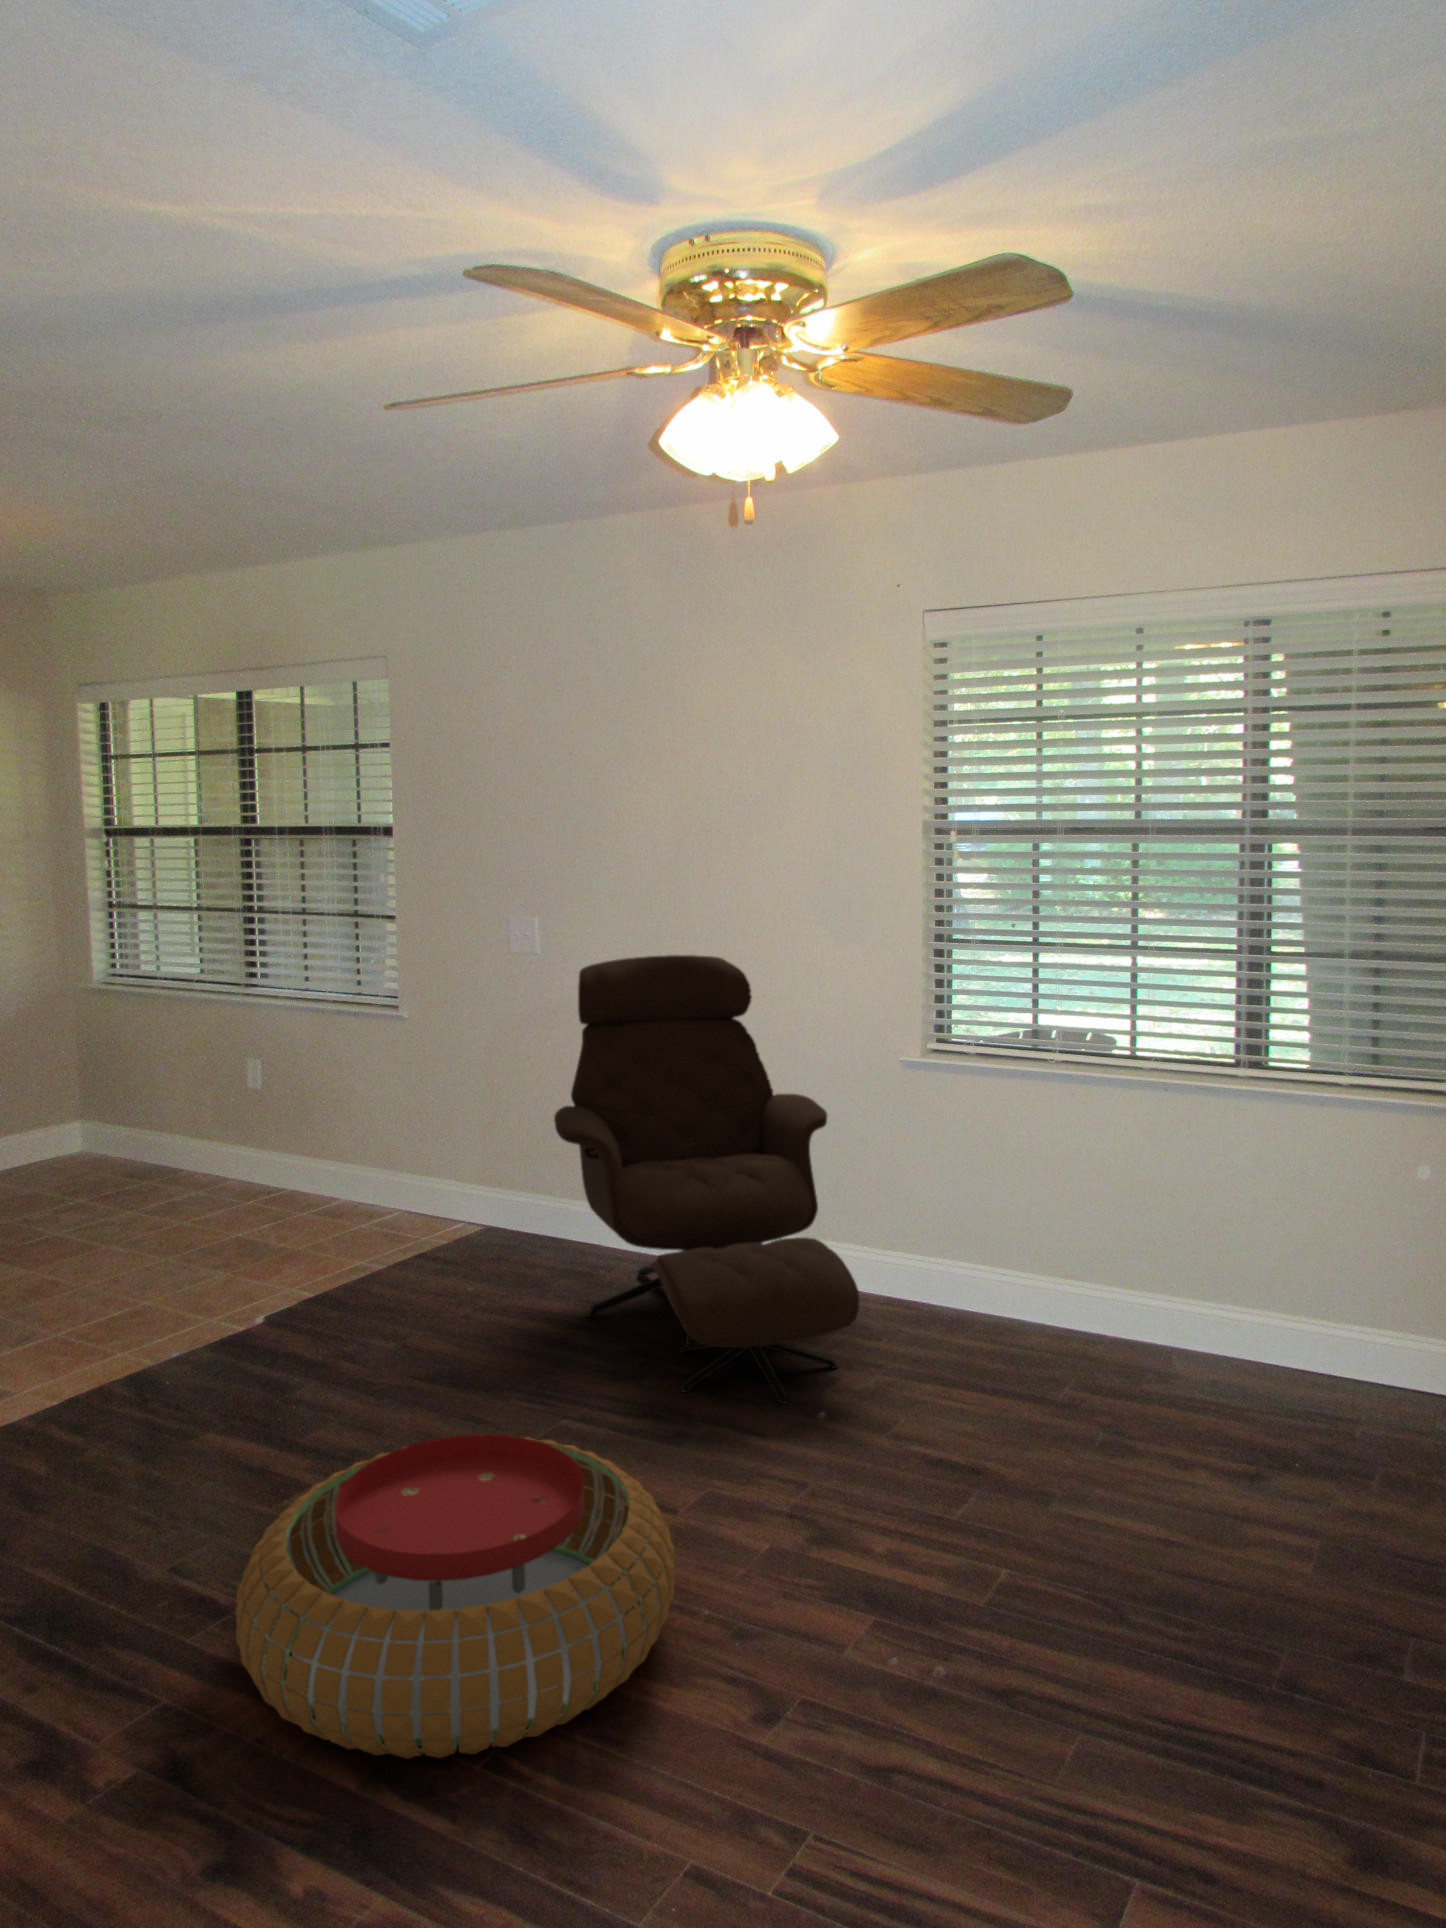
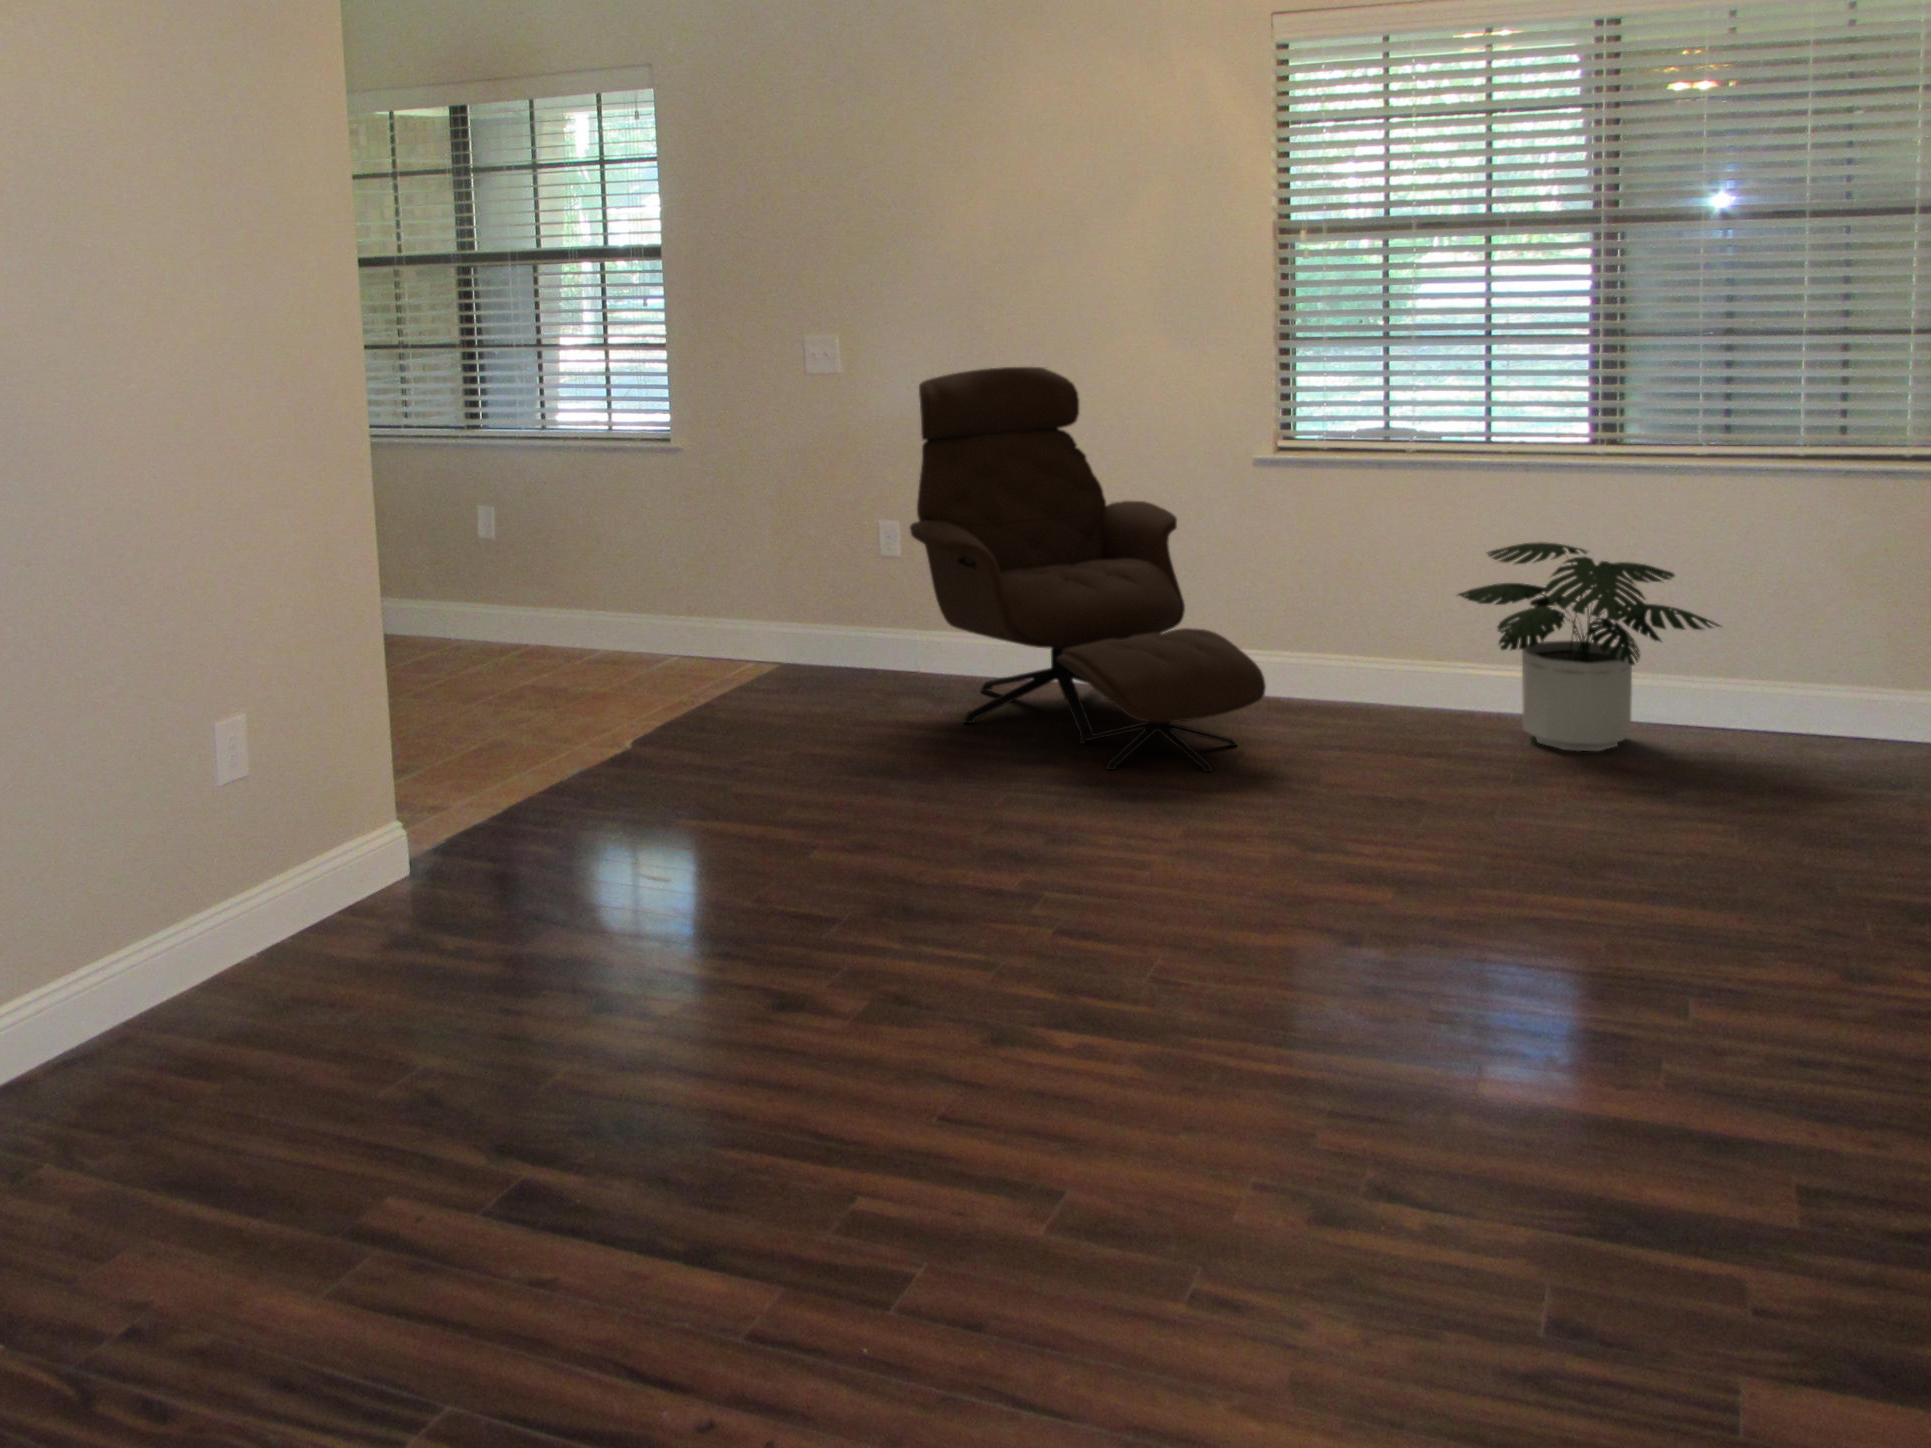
potted plant: none [1083,1167,1345,1406] -> present [1458,542,1720,751]
pouf: present [236,1435,675,1758] -> none [902,770,1261,982]

